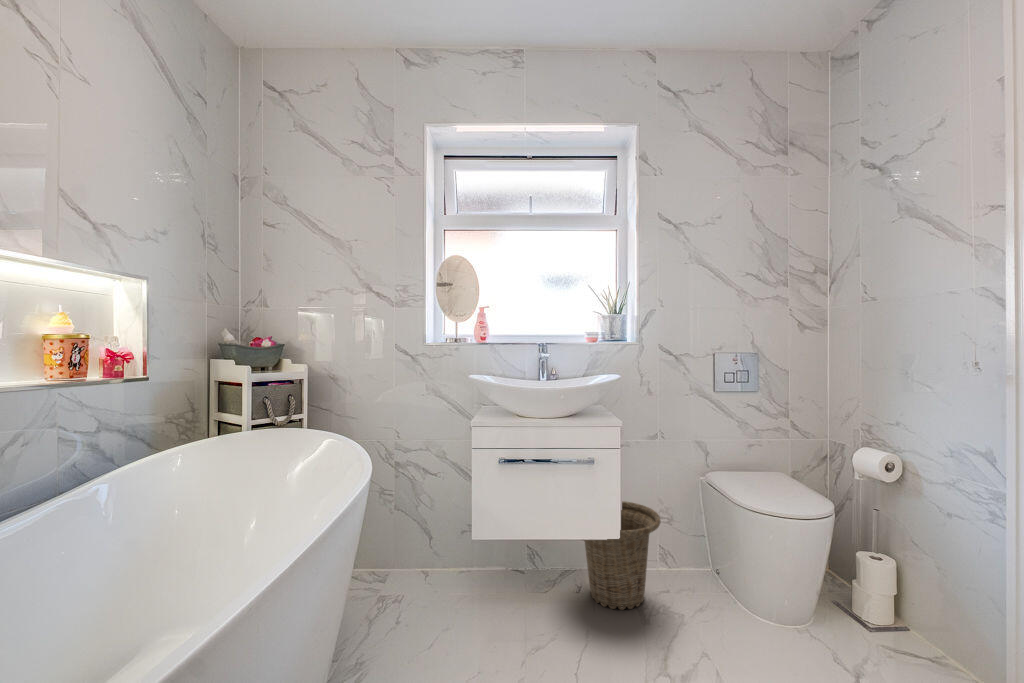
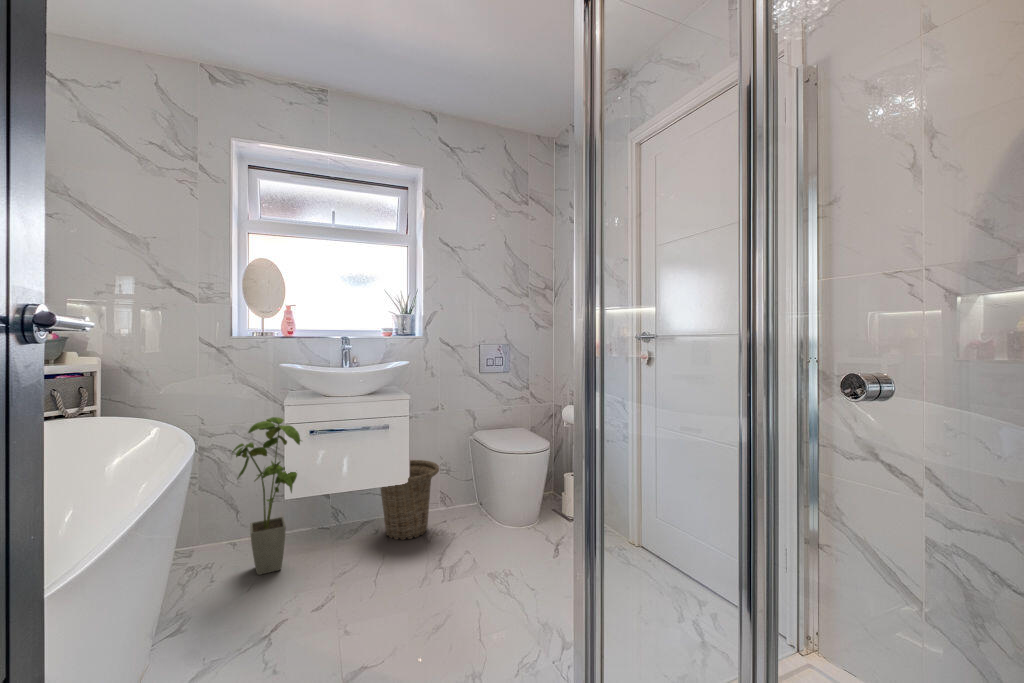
house plant: none [418,440,512,626] -> present [233,417,301,575]

